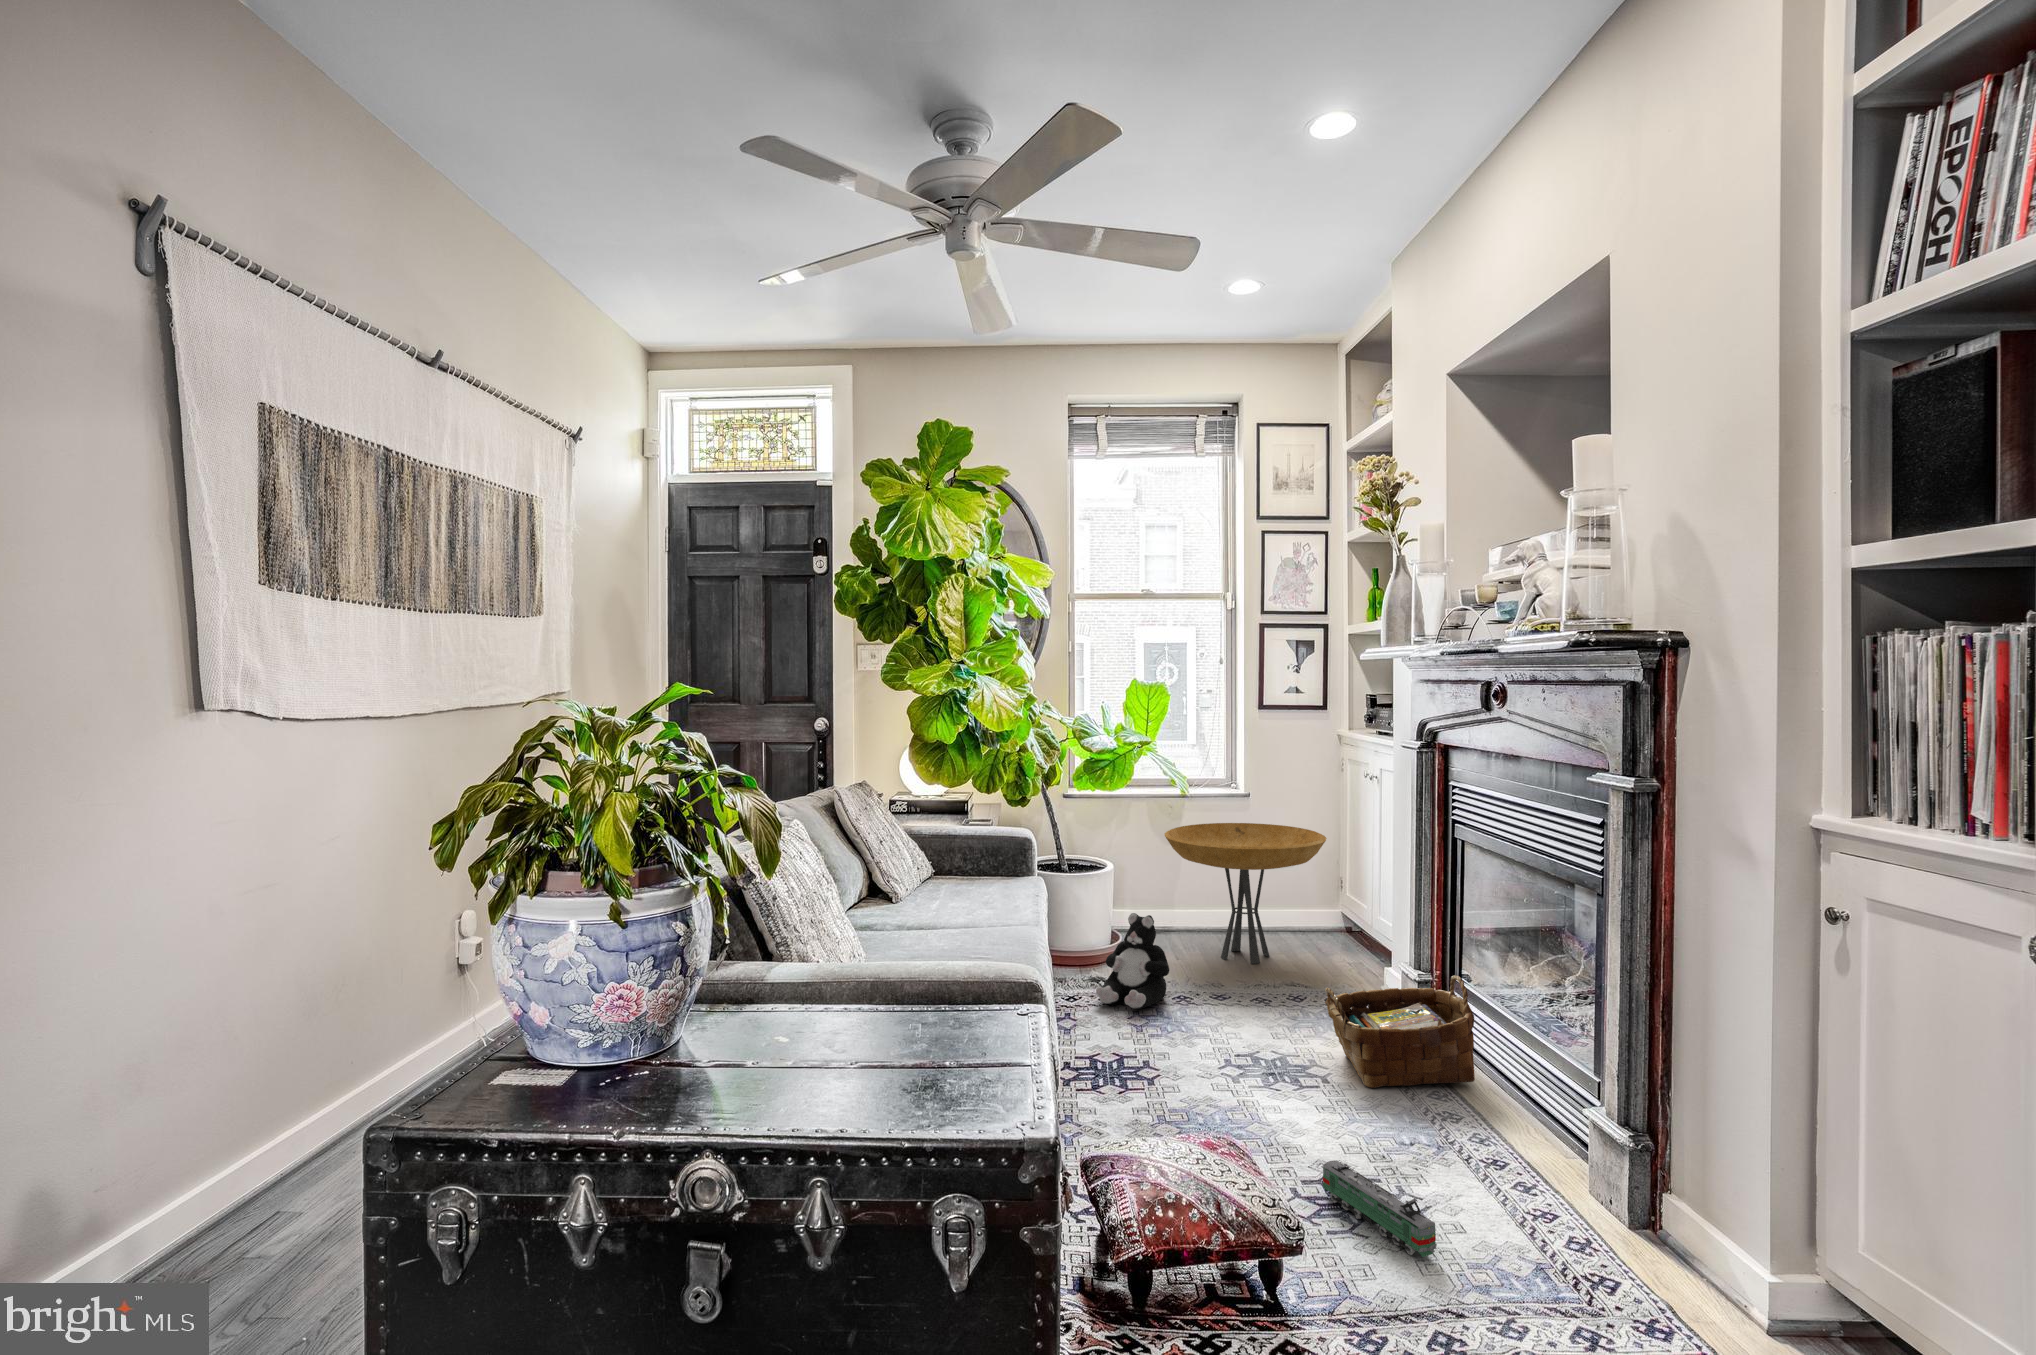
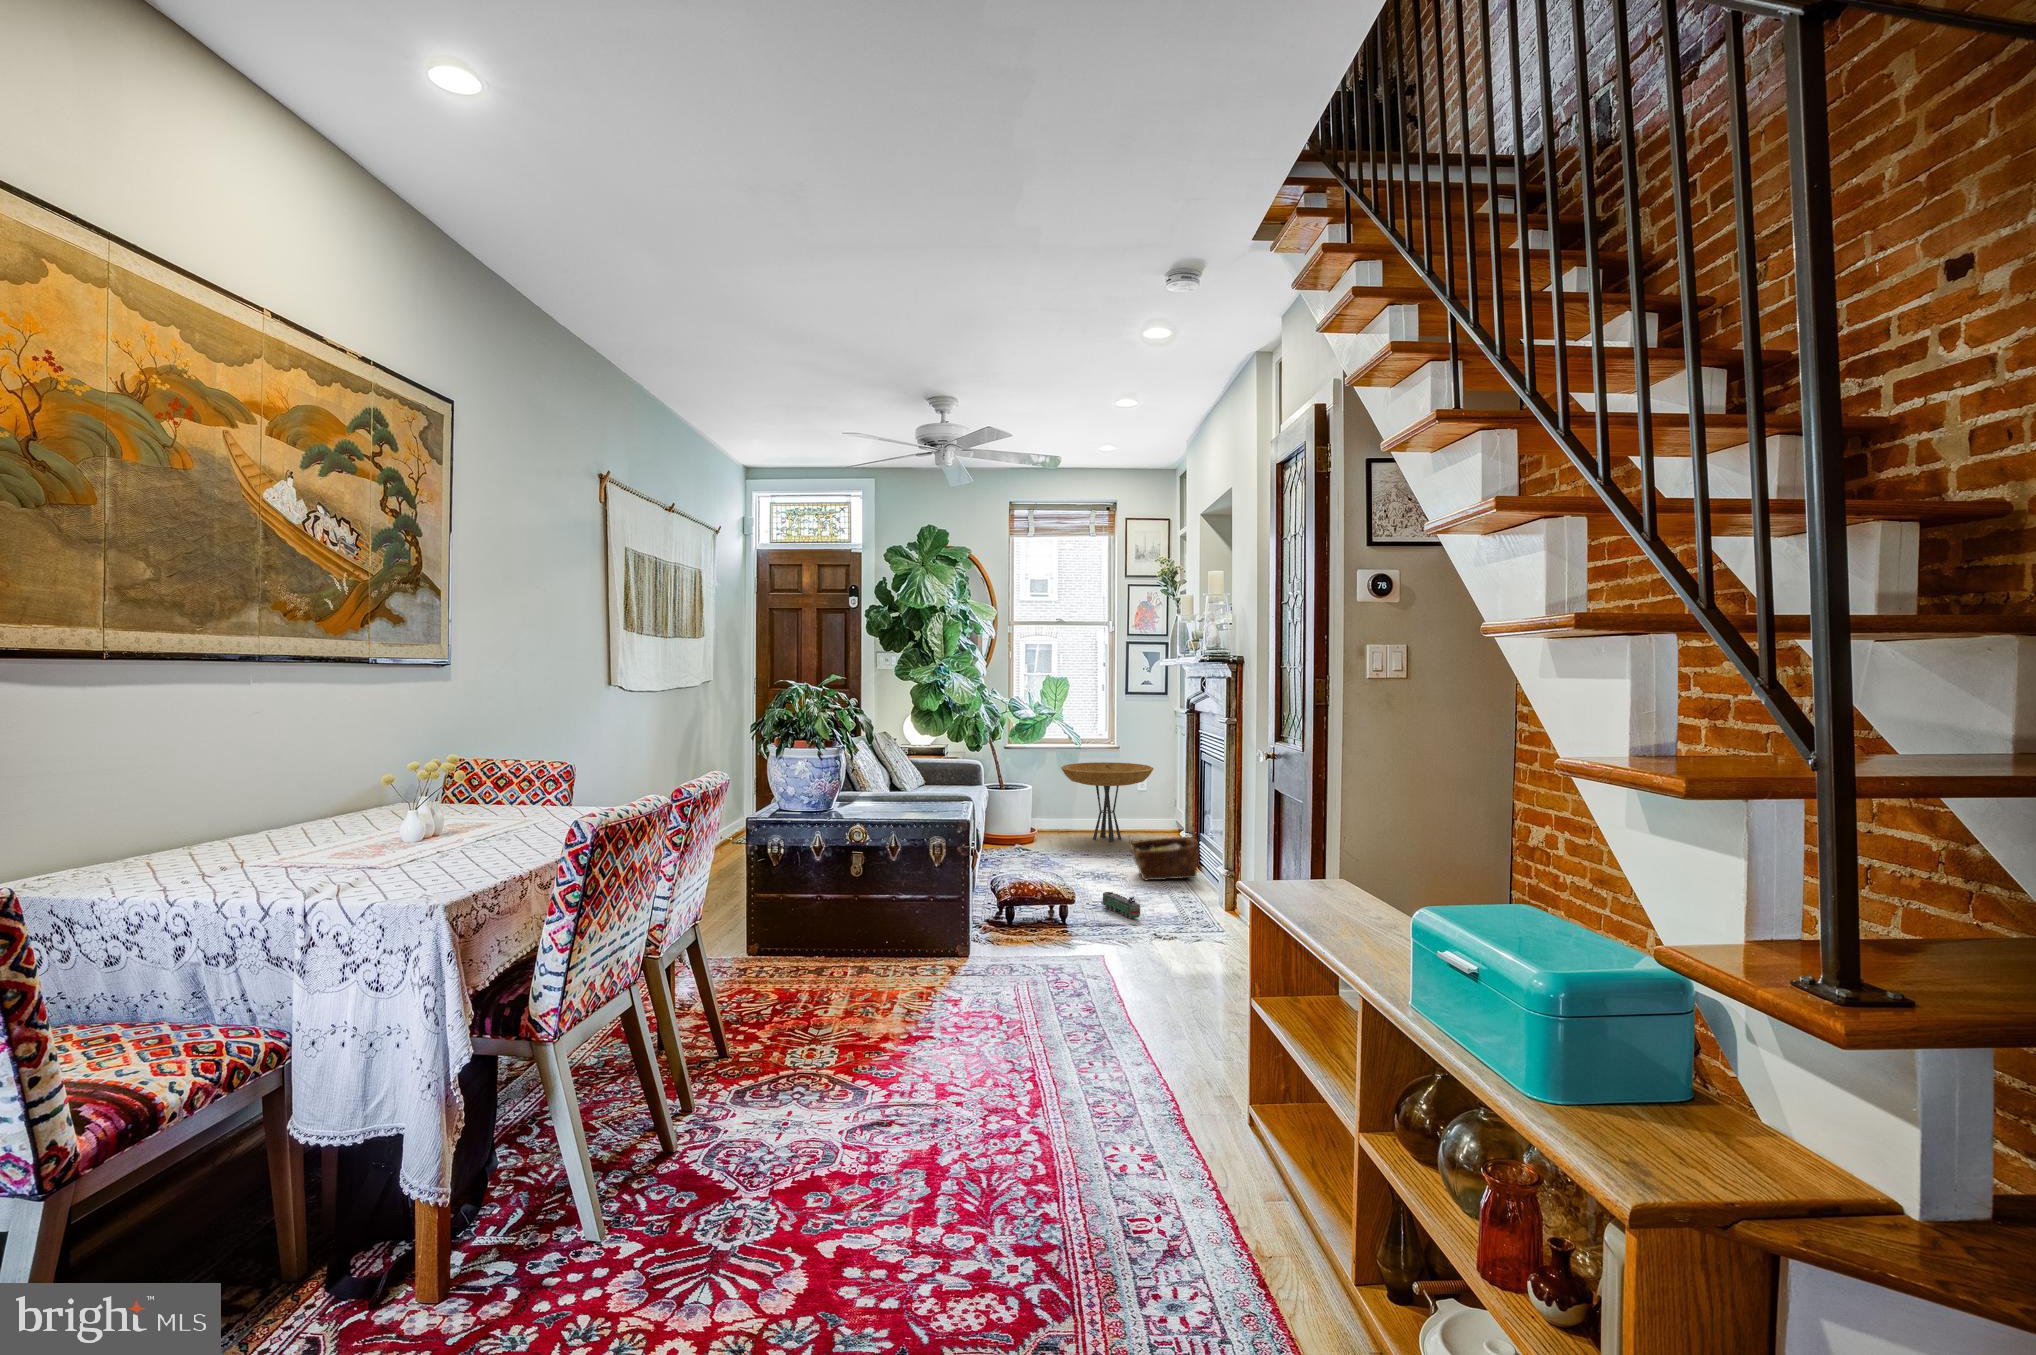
plush toy: present [1096,913,1169,1009] -> none [1015,807,1056,857]

